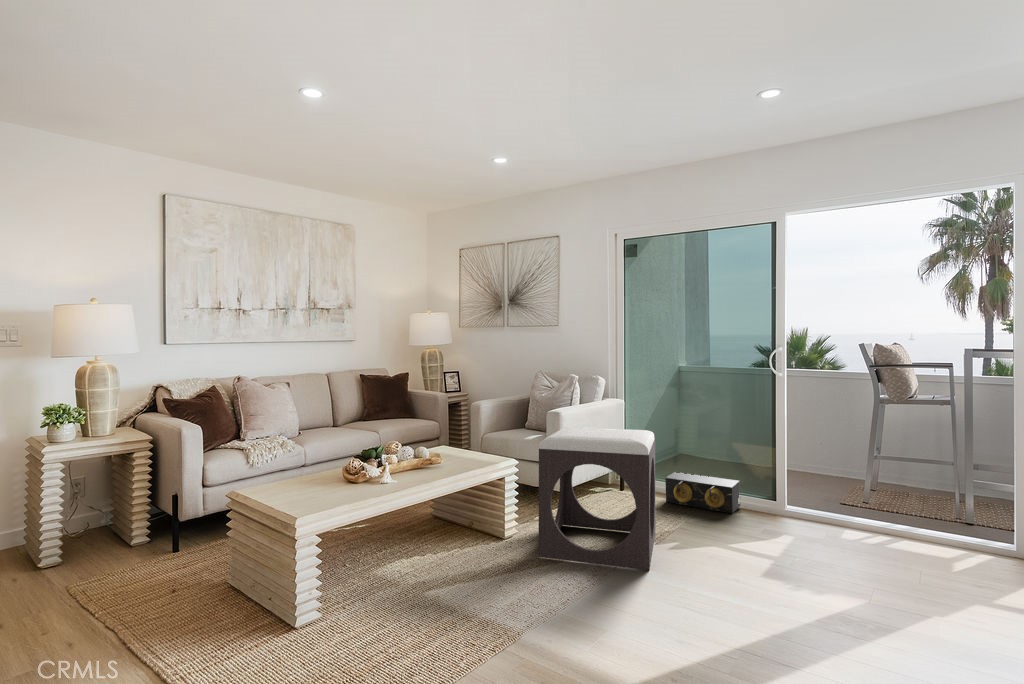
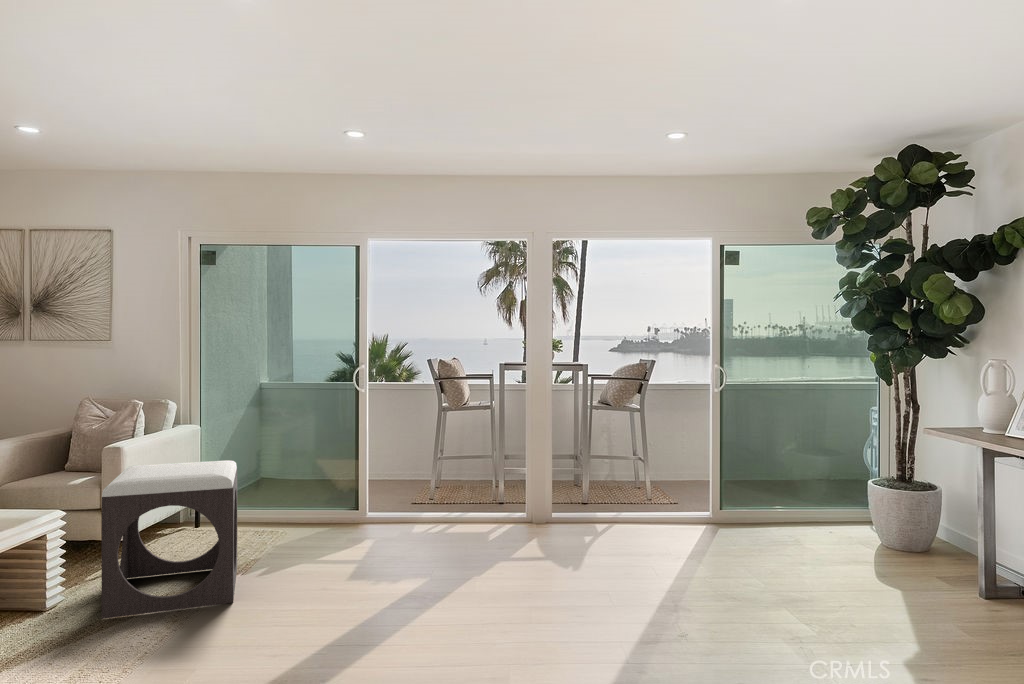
speaker: present [665,472,740,514] -> none [246,497,323,530]

